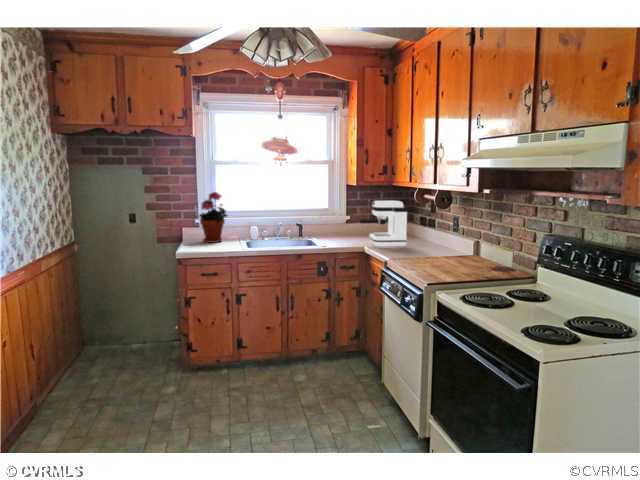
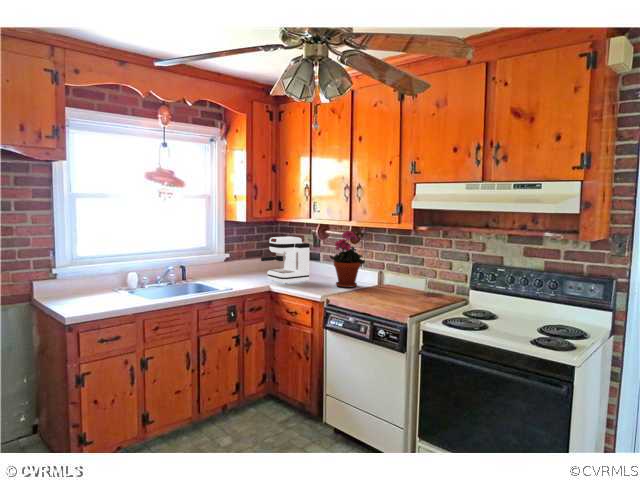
potted plant: present [199,192,227,243] -> present [330,231,365,288]

